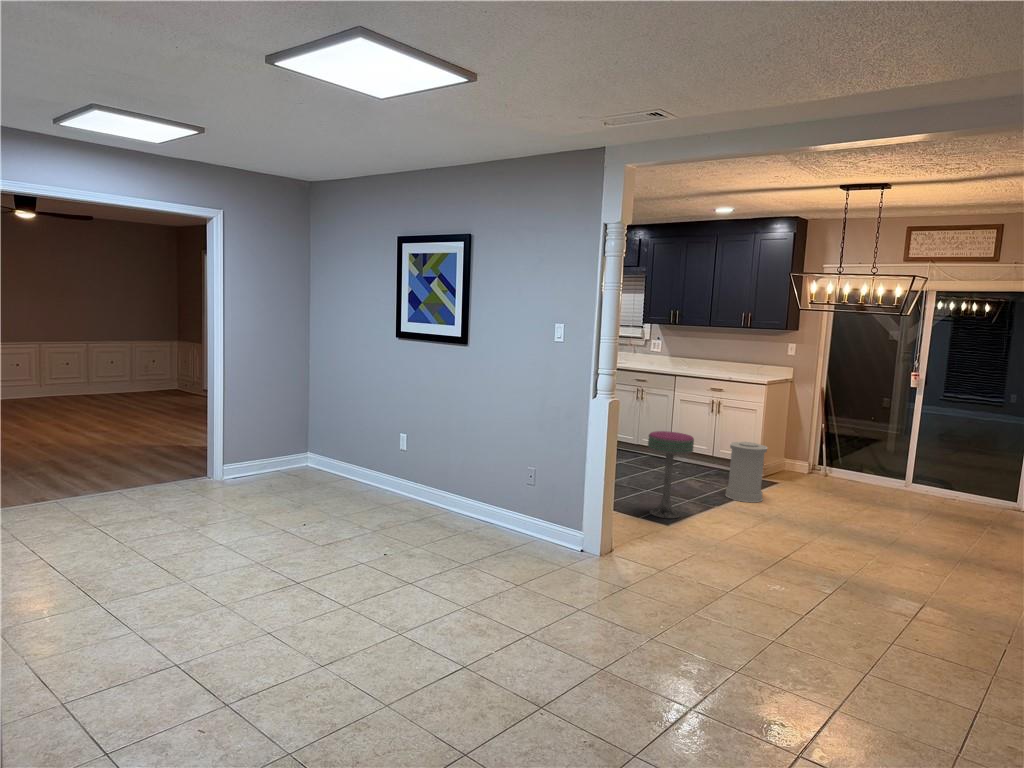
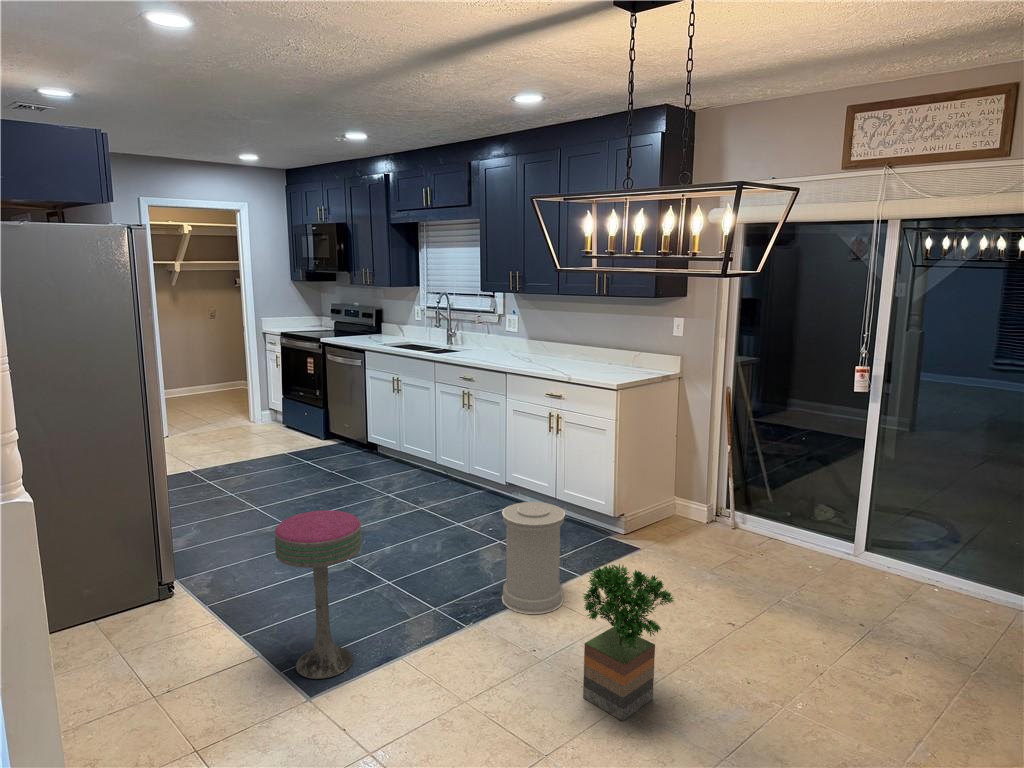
potted tree: none [812,458,863,533] -> present [583,564,674,721]

